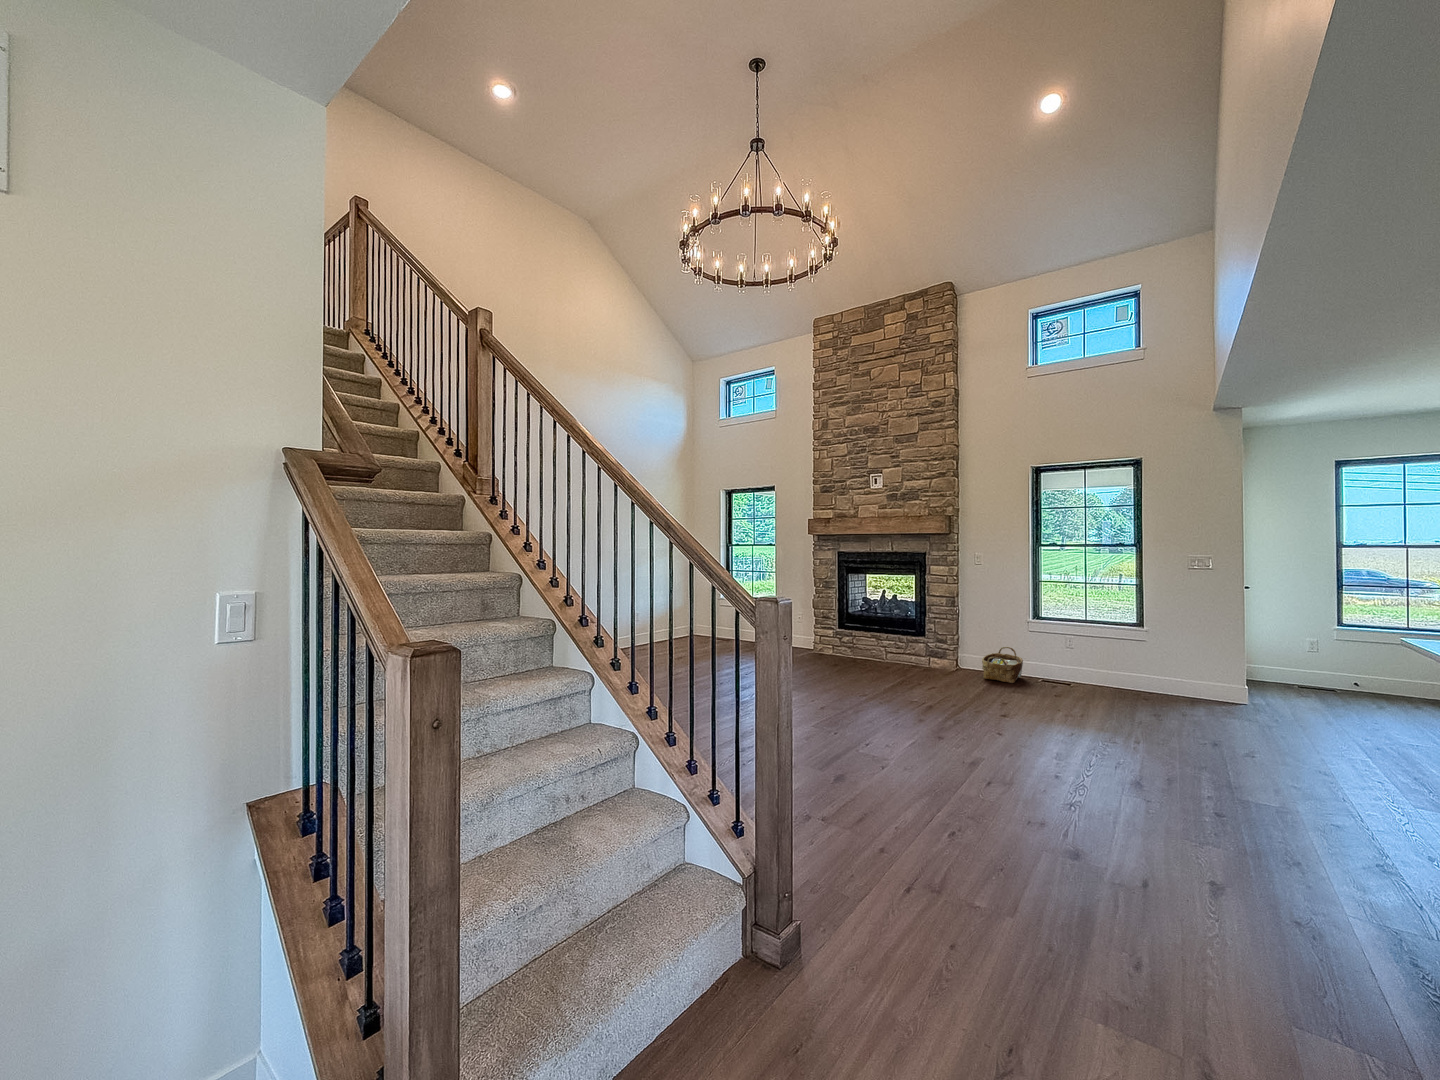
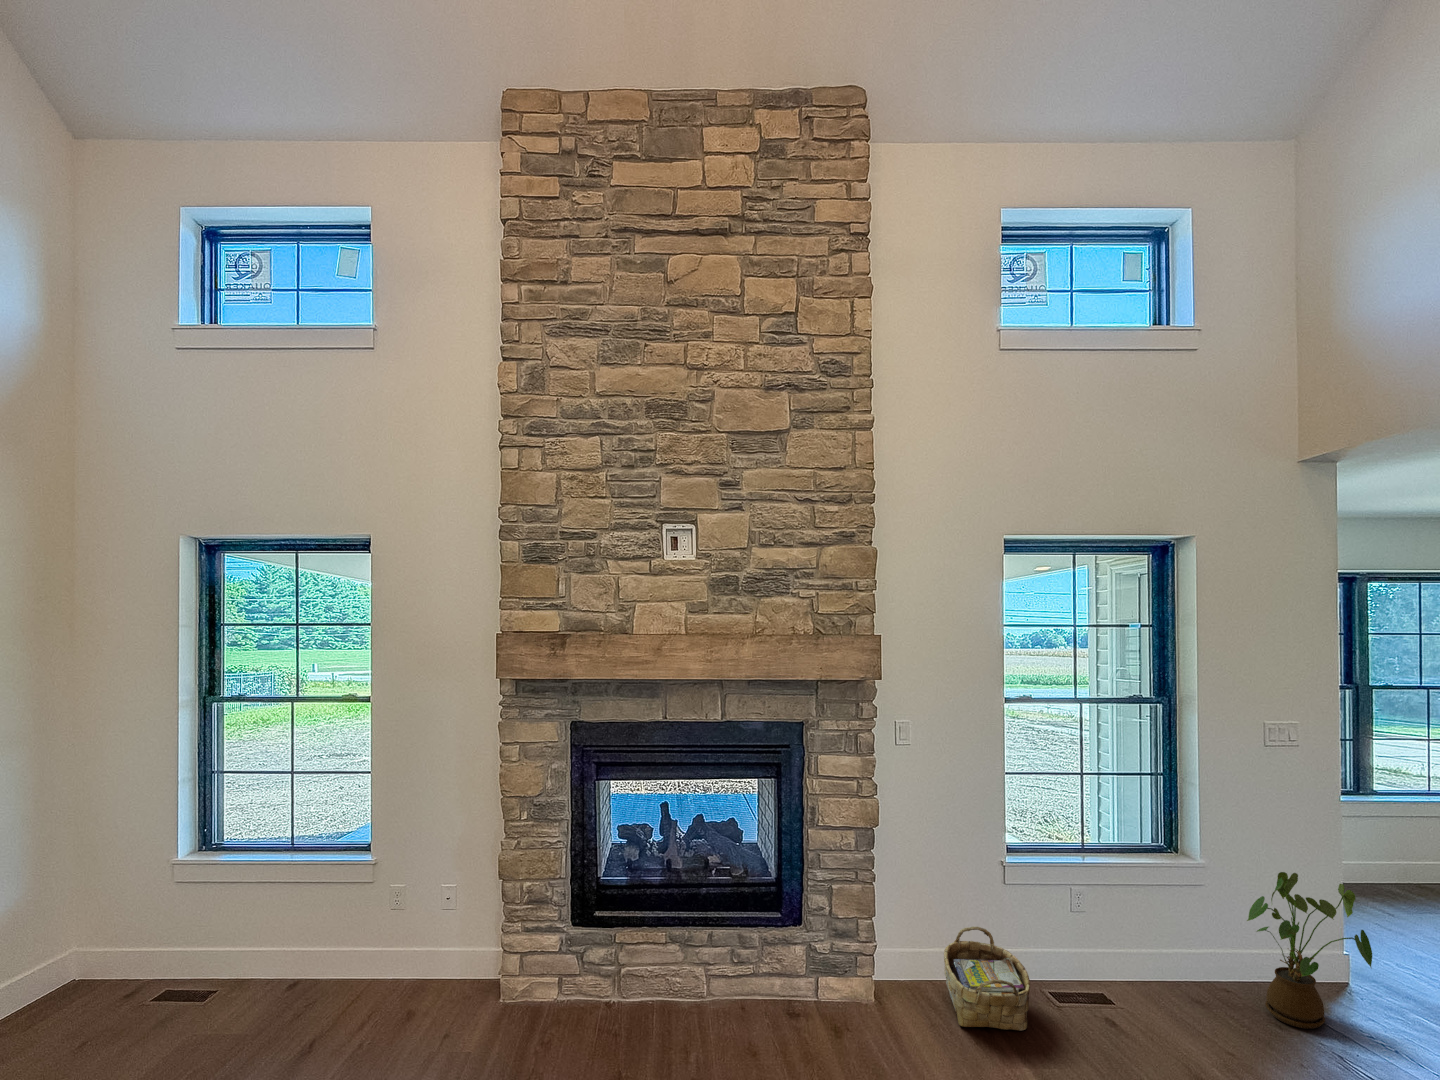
house plant: none [1143,633,1215,705] -> present [1247,872,1372,1029]

